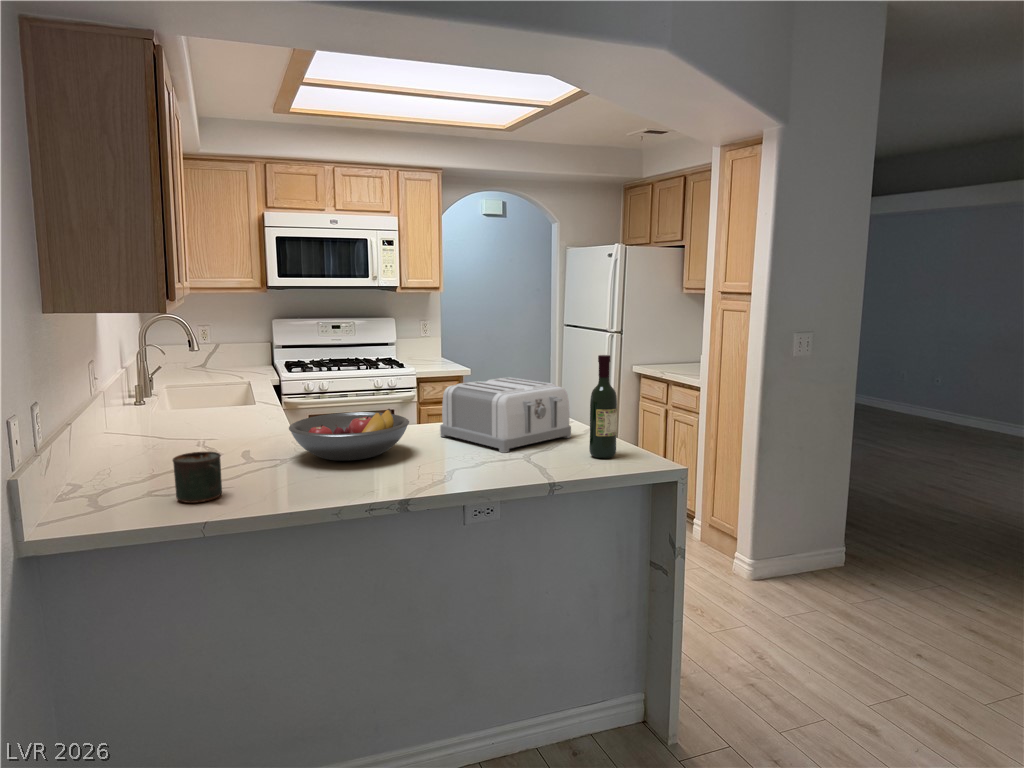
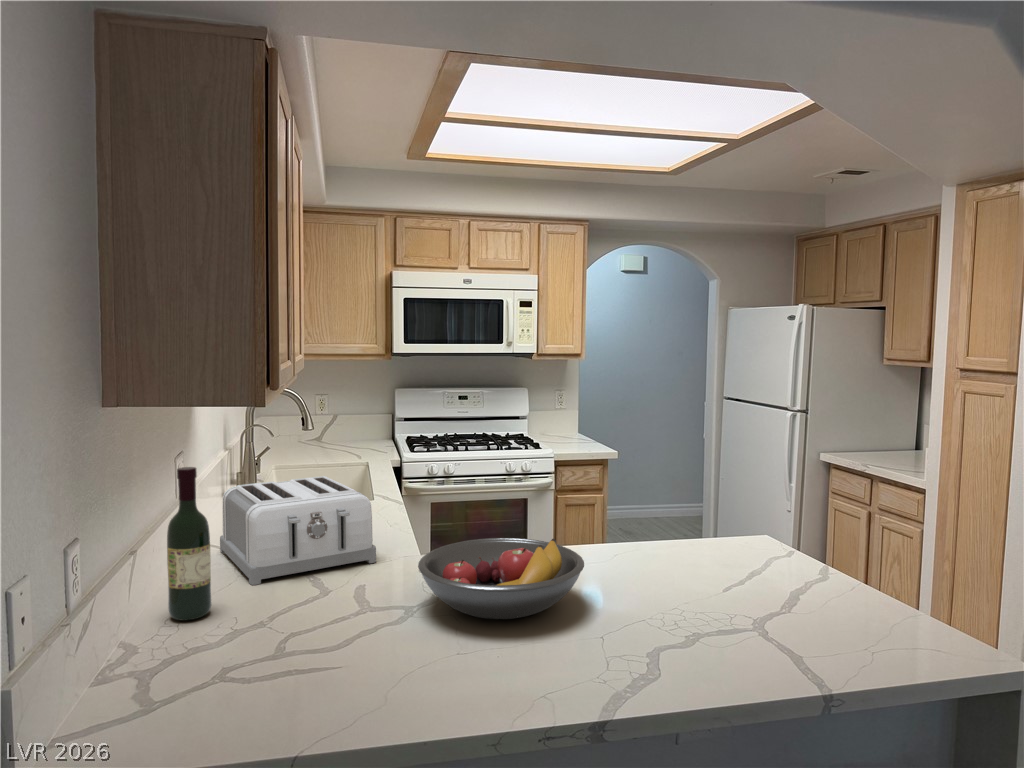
wine bottle: present [589,355,617,458] -> present [167,467,211,621]
toaster: present [440,377,571,453] -> present [220,476,376,585]
mug: present [173,452,222,503] -> none [254,617,323,704]

